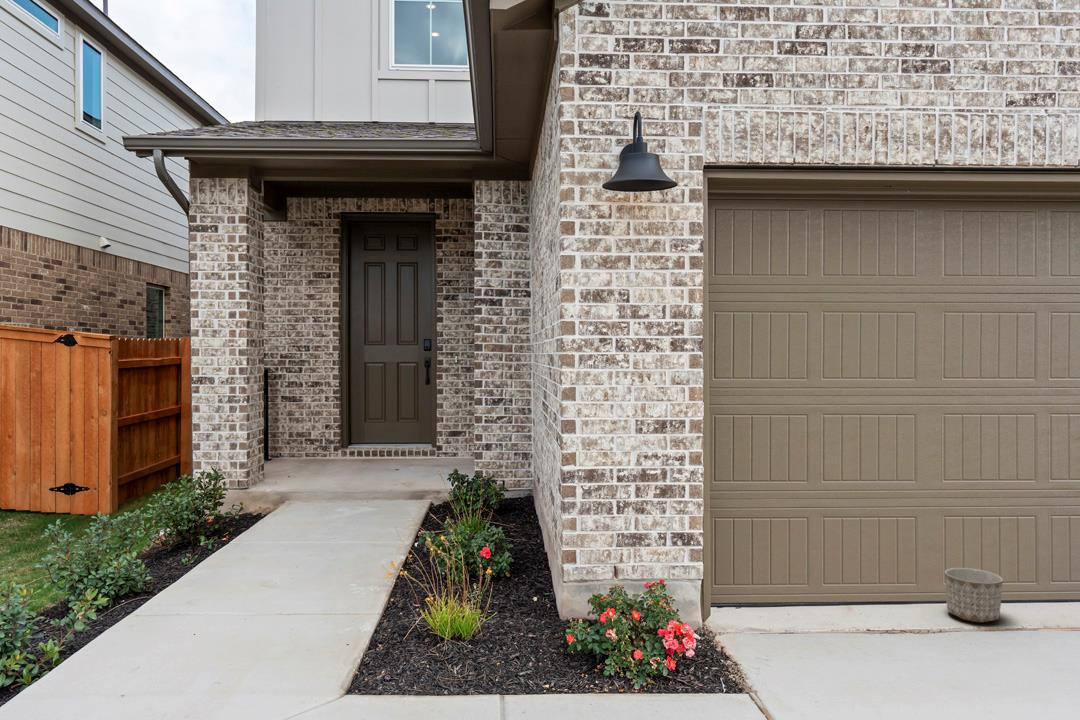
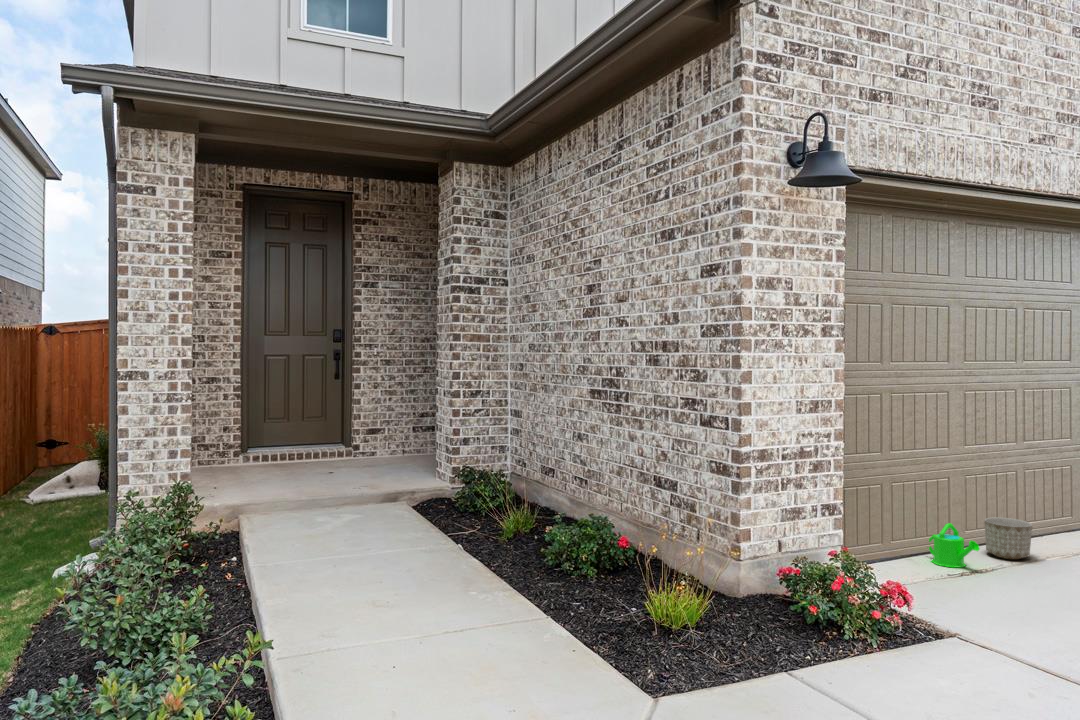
watering can: none [859,569,902,623] -> present [927,523,980,567]

